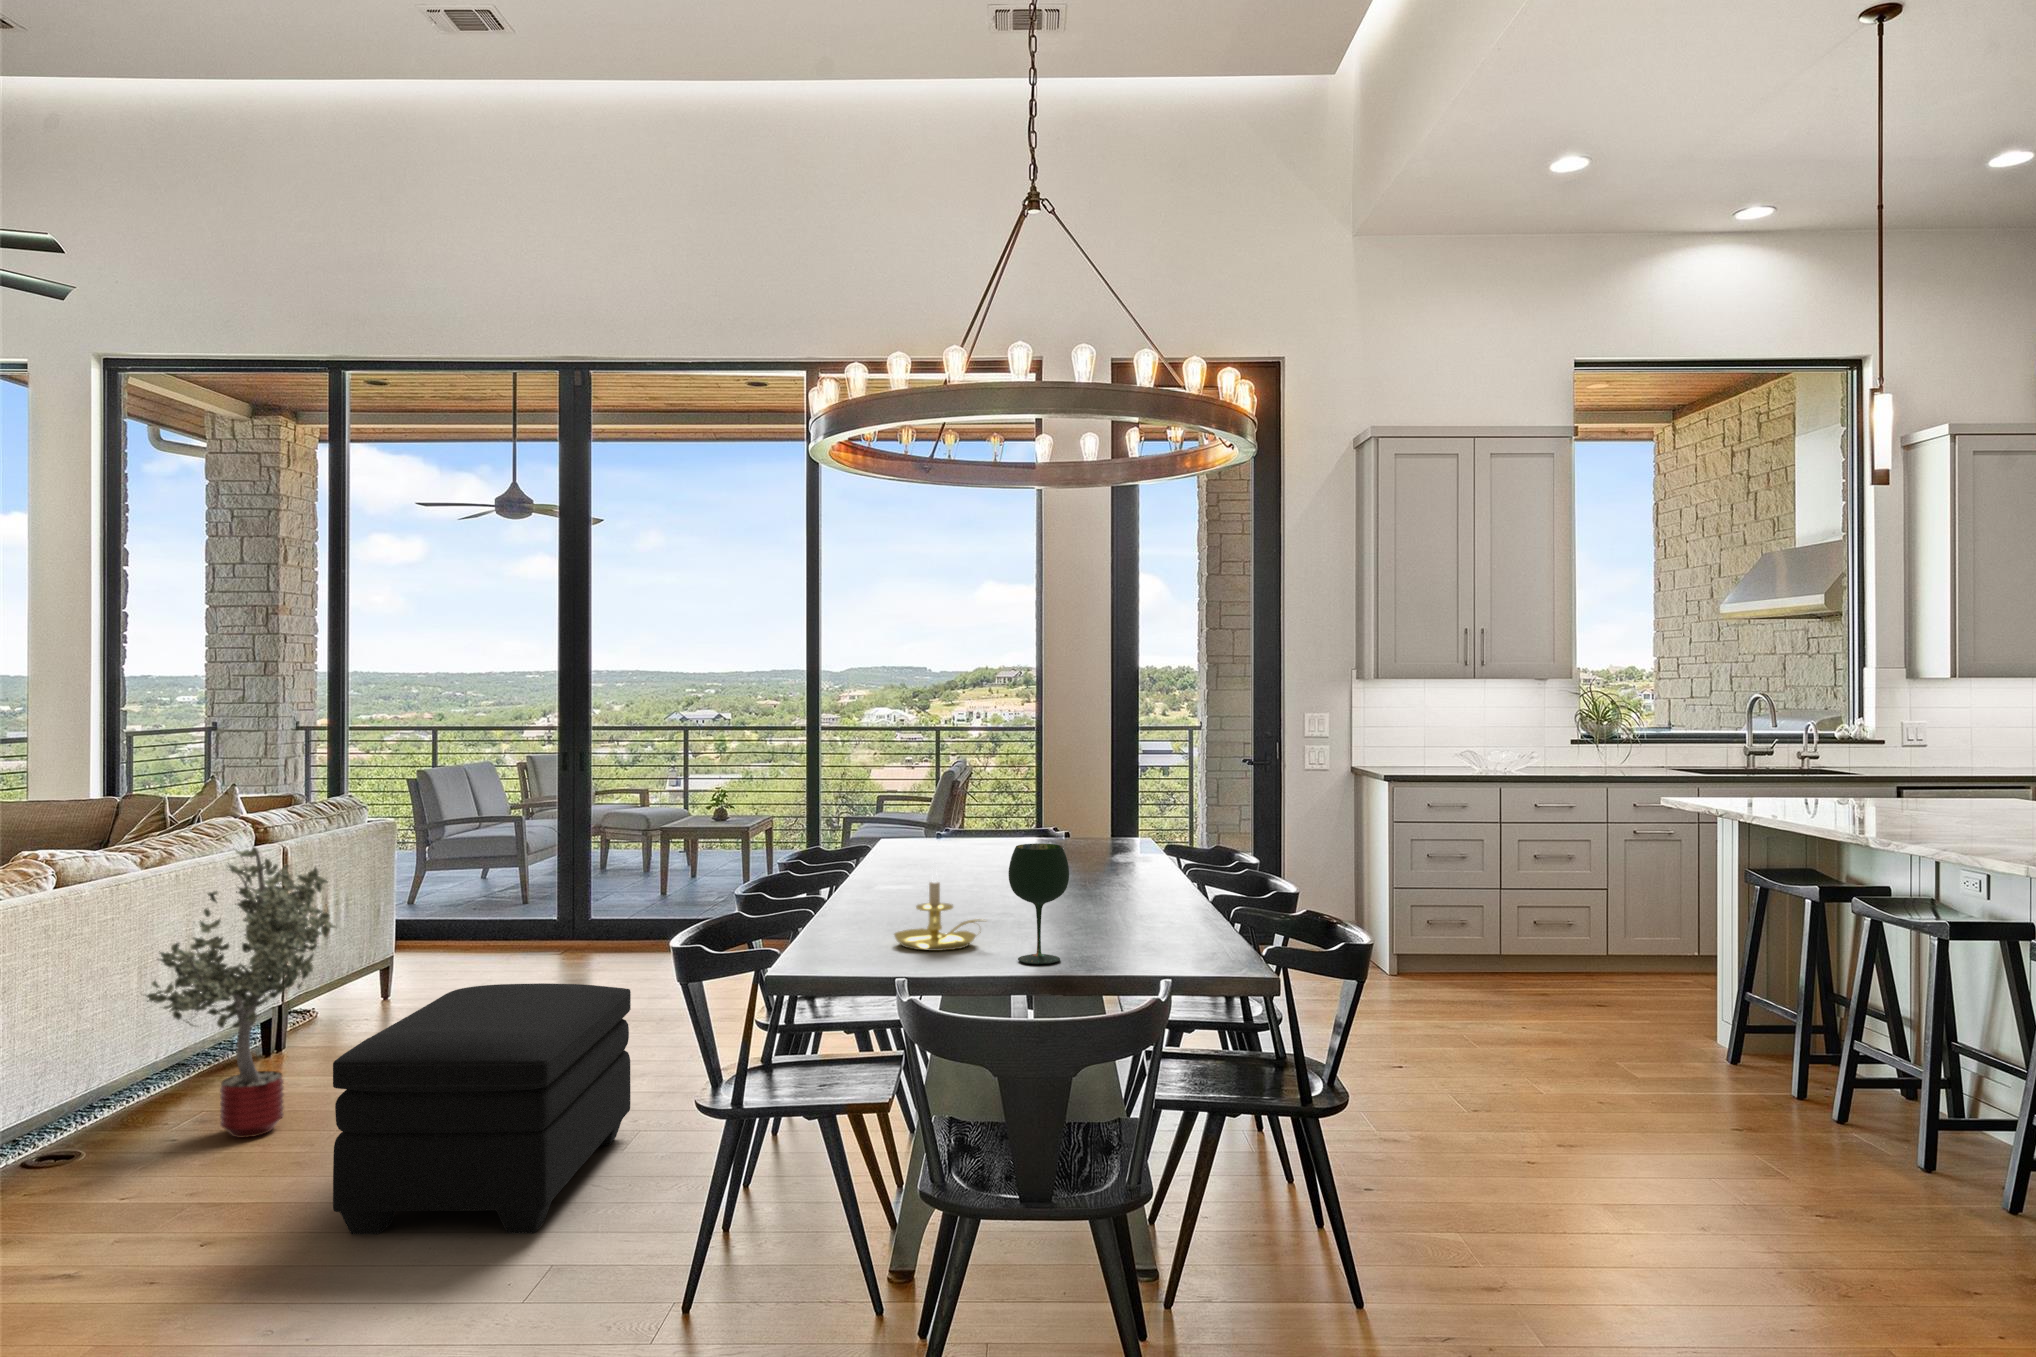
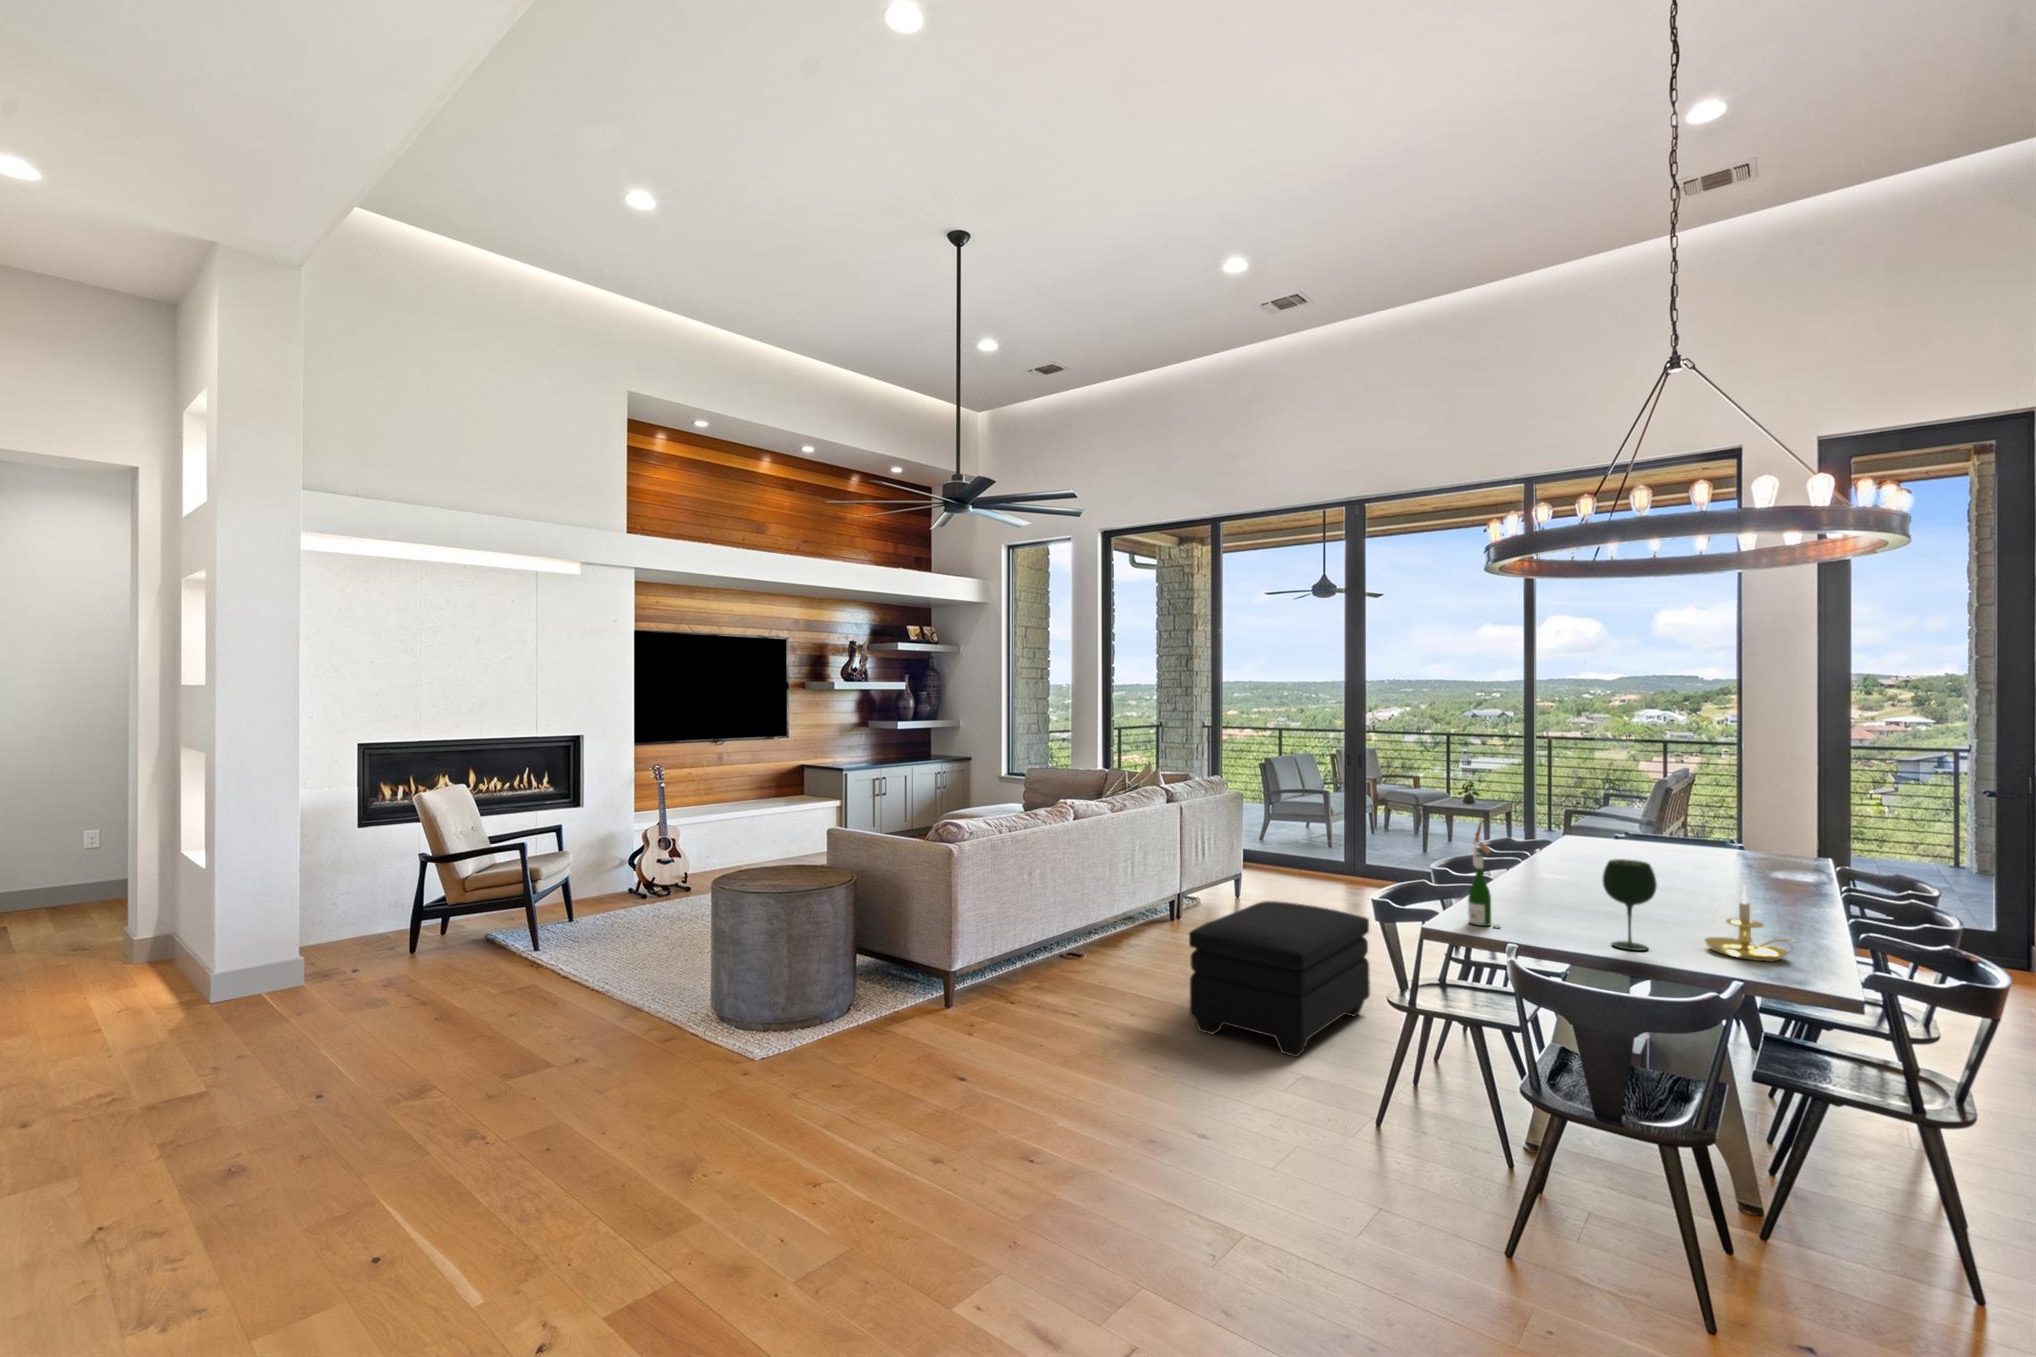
wine bottle: none [834,806,879,964] -> present [1468,821,1500,928]
potted tree: present [146,846,335,1138] -> none [1108,803,1204,966]
candle holder: present [894,862,981,951] -> present [1705,887,1797,961]

